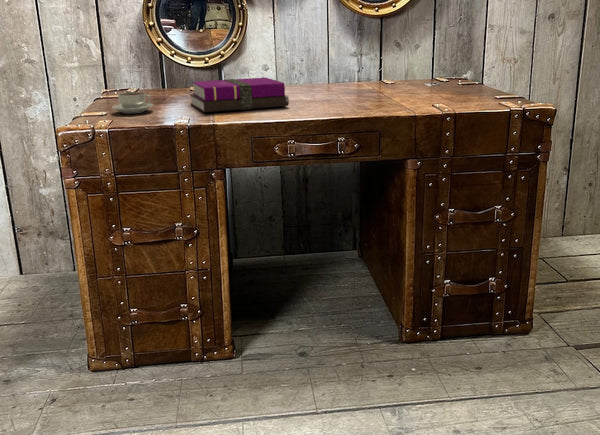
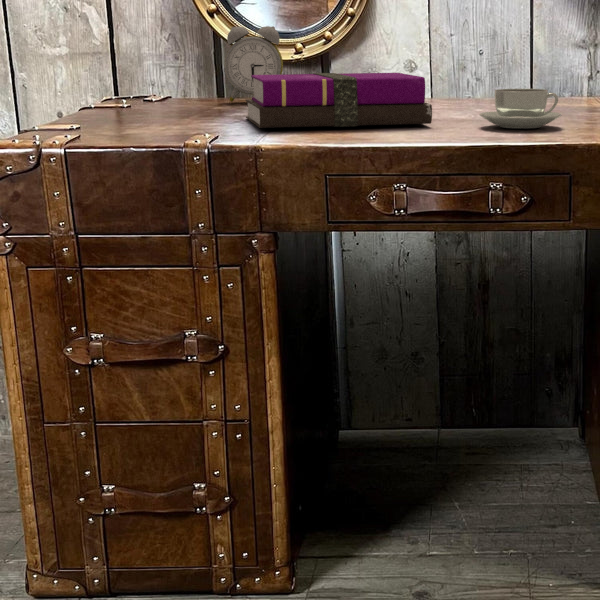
alarm clock: none [170,51,201,92] -> present [225,26,283,102]
coffee cup: present [112,92,153,114] -> present [479,89,562,128]

